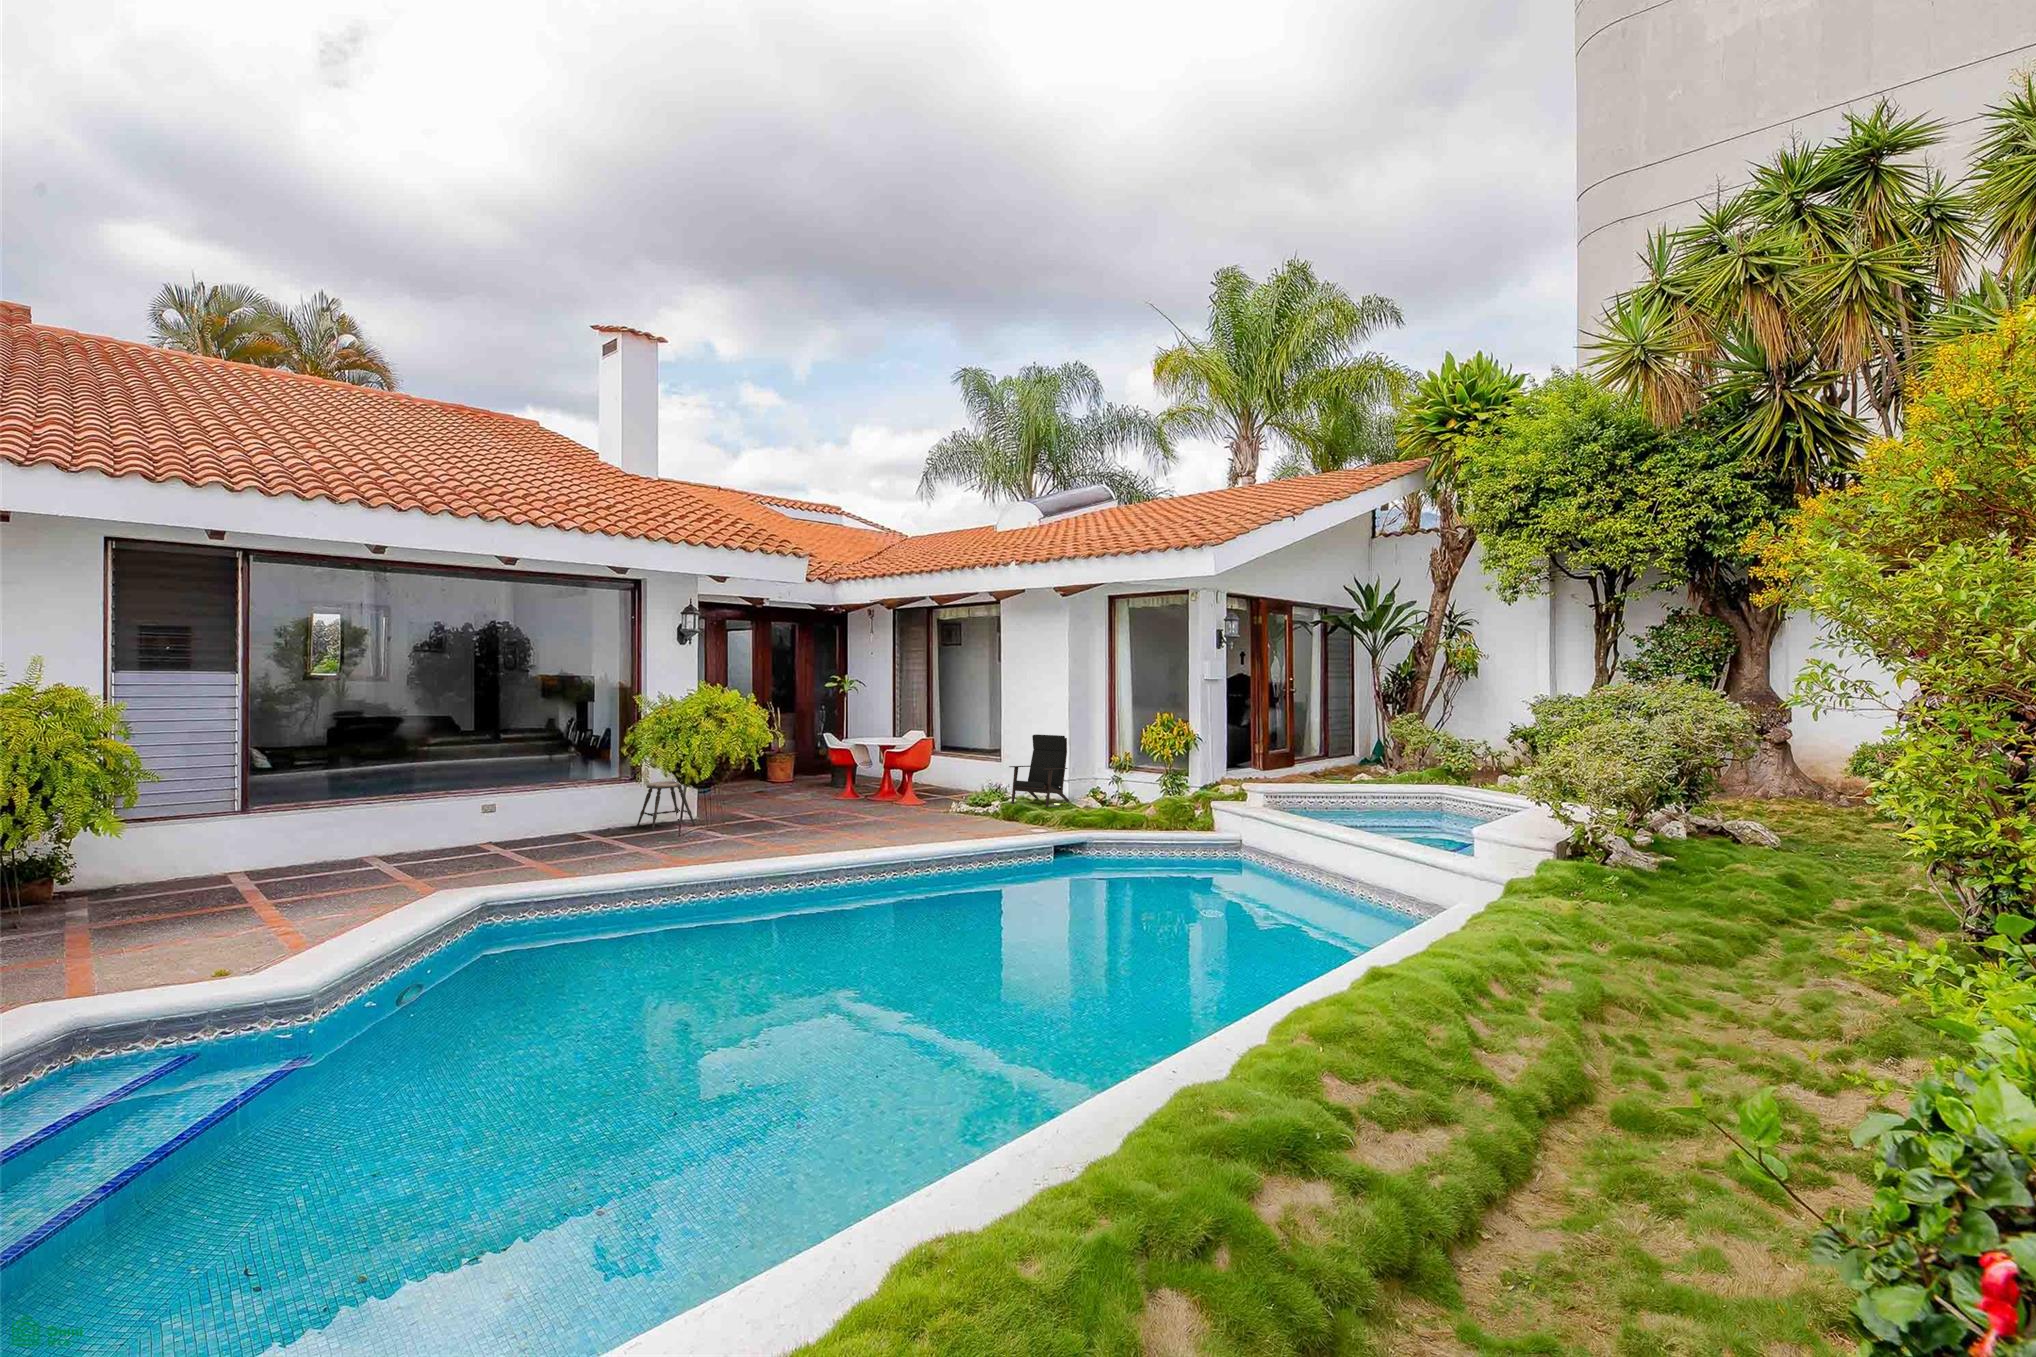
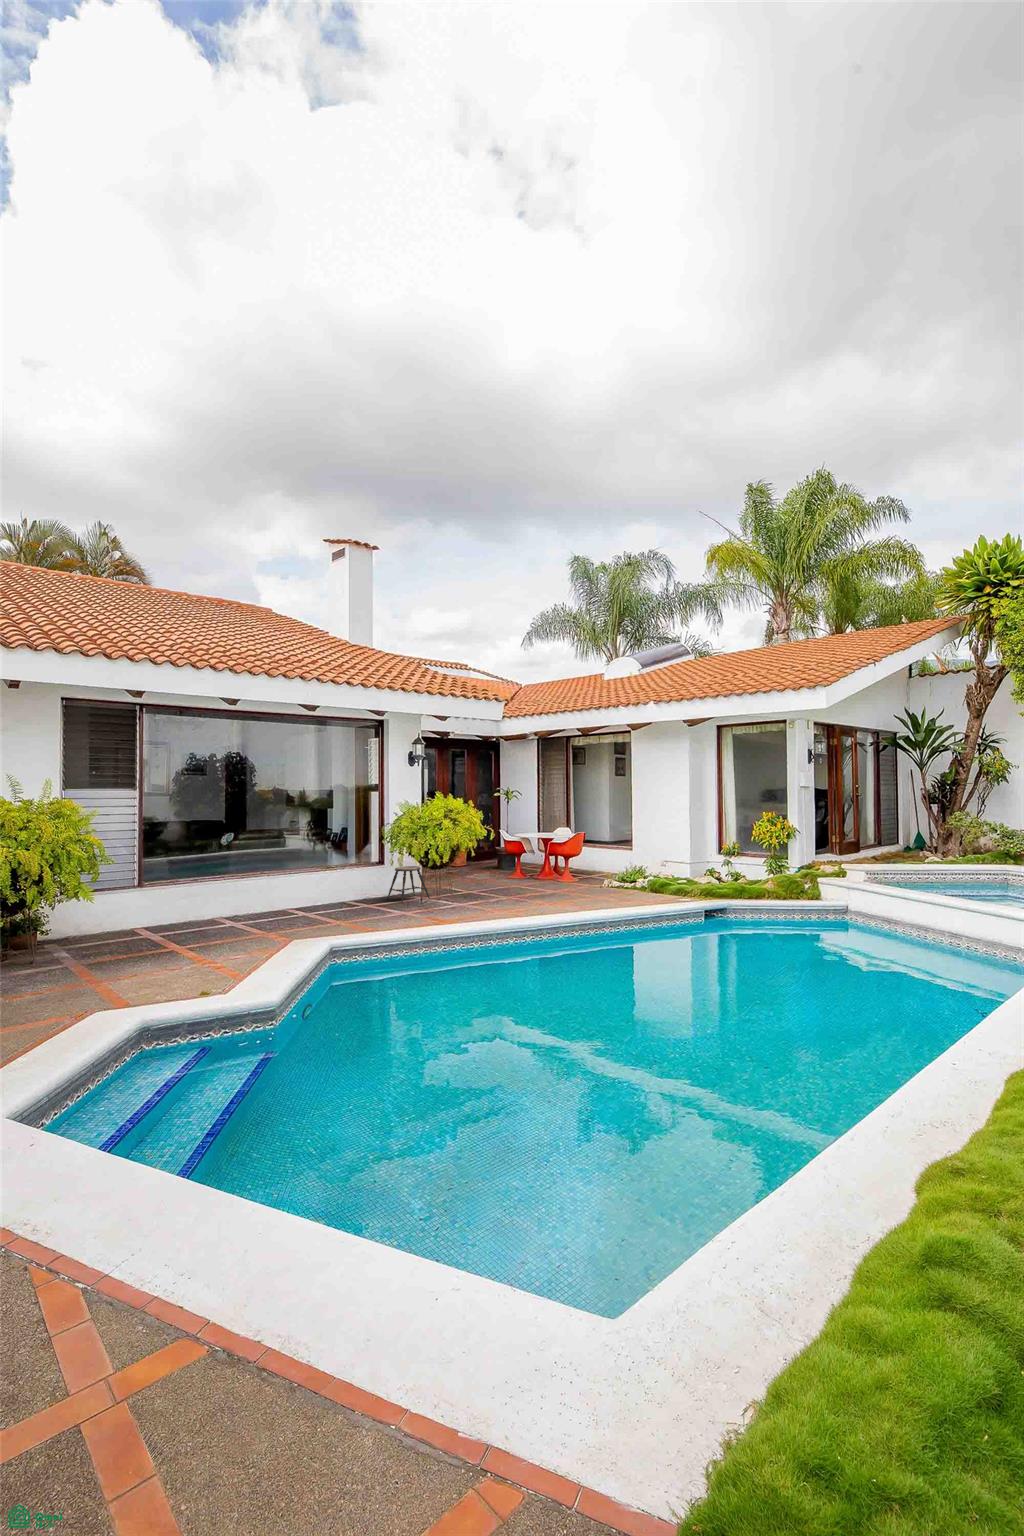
lounge chair: present [1009,735,1069,807] -> none [647,830,694,885]

